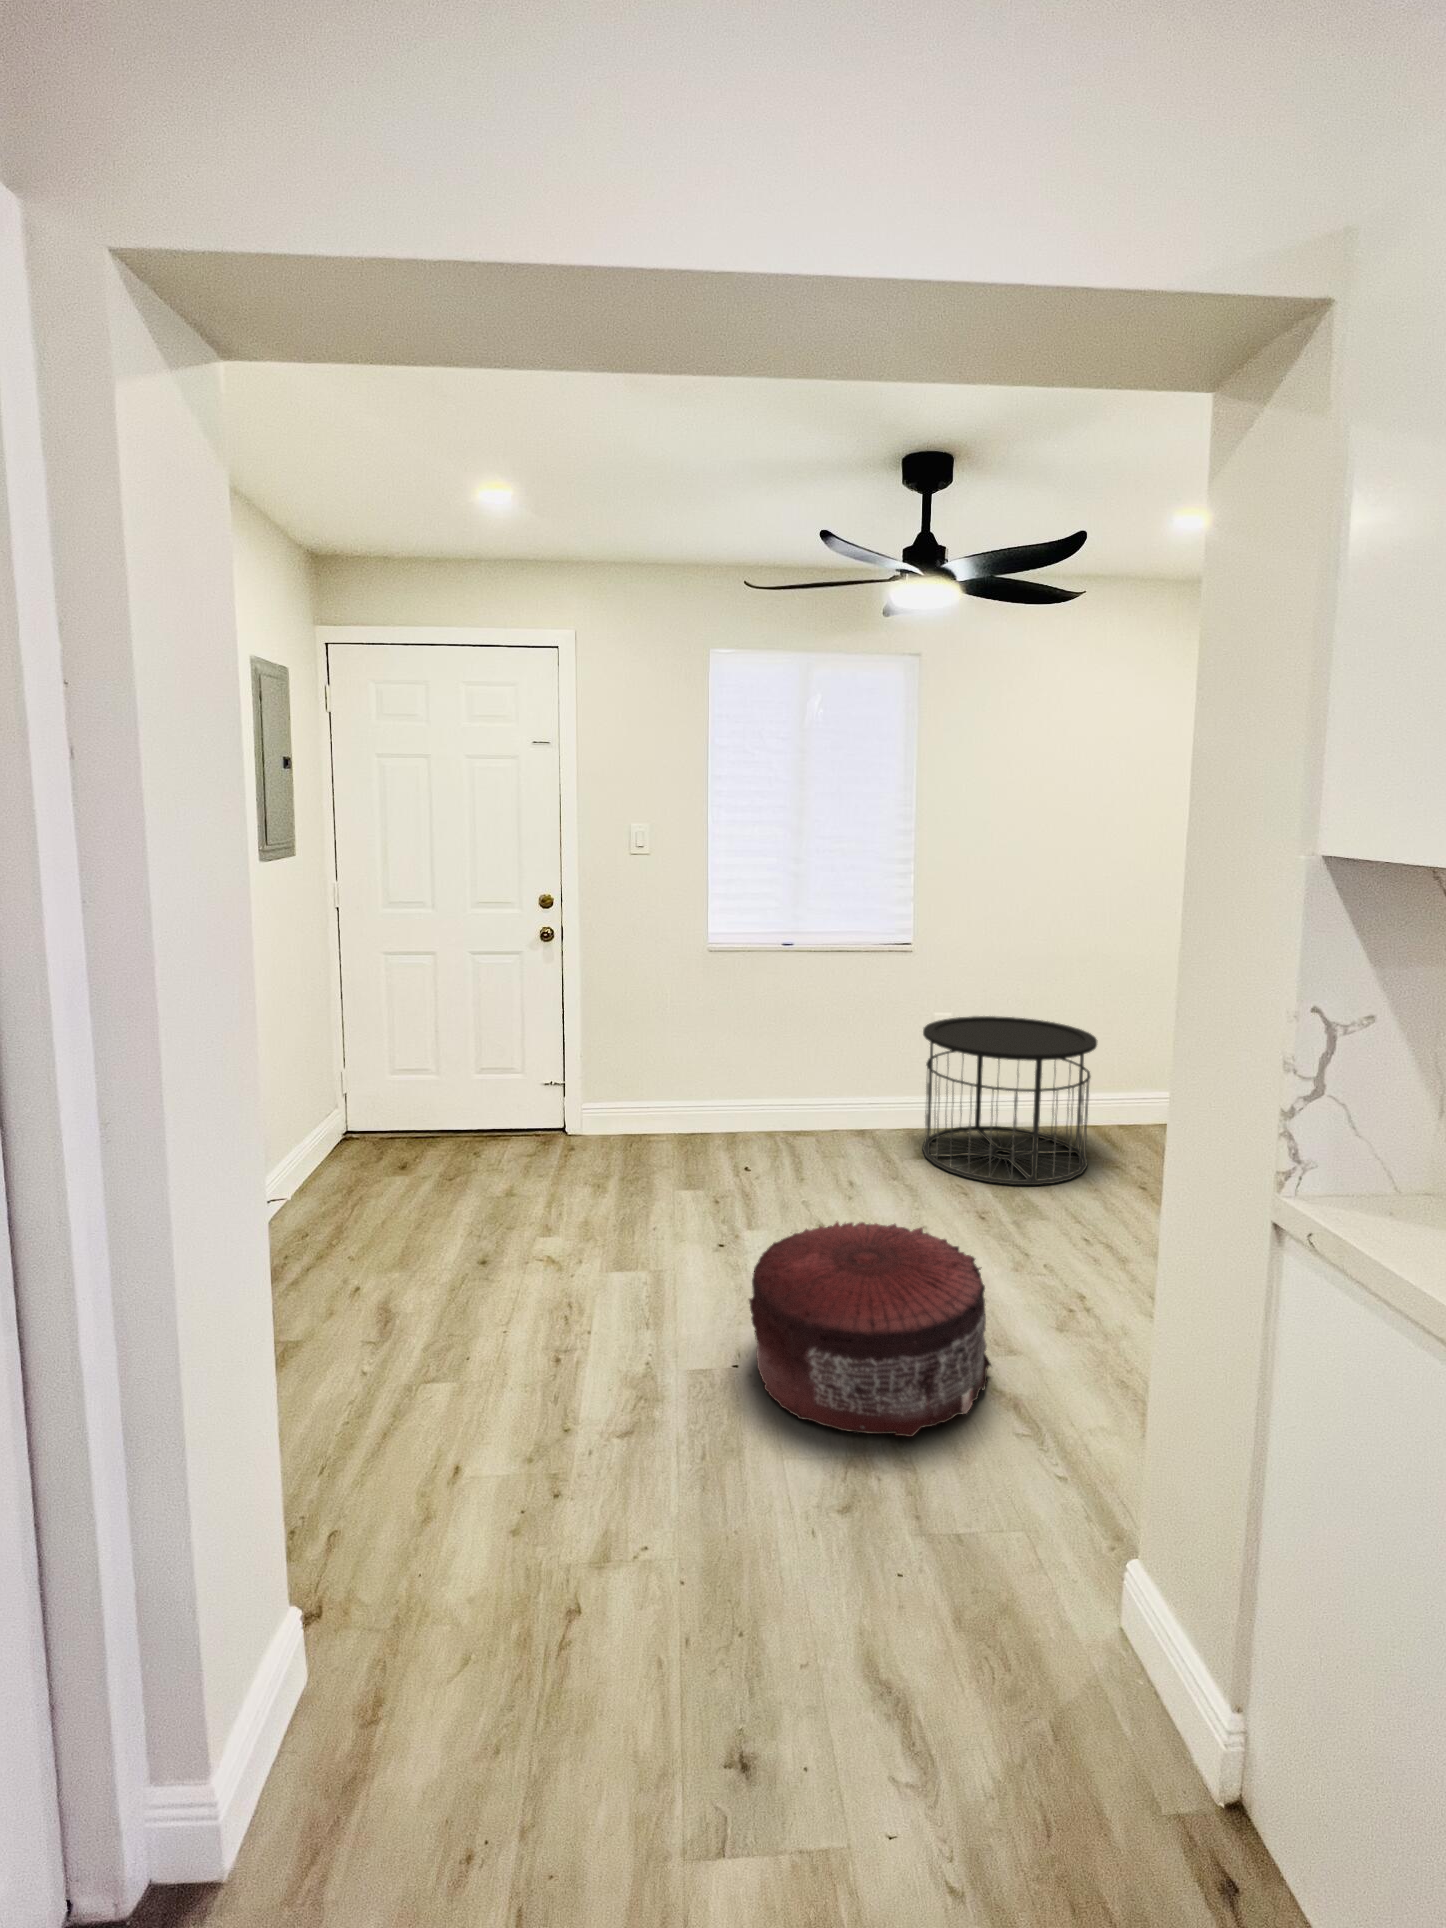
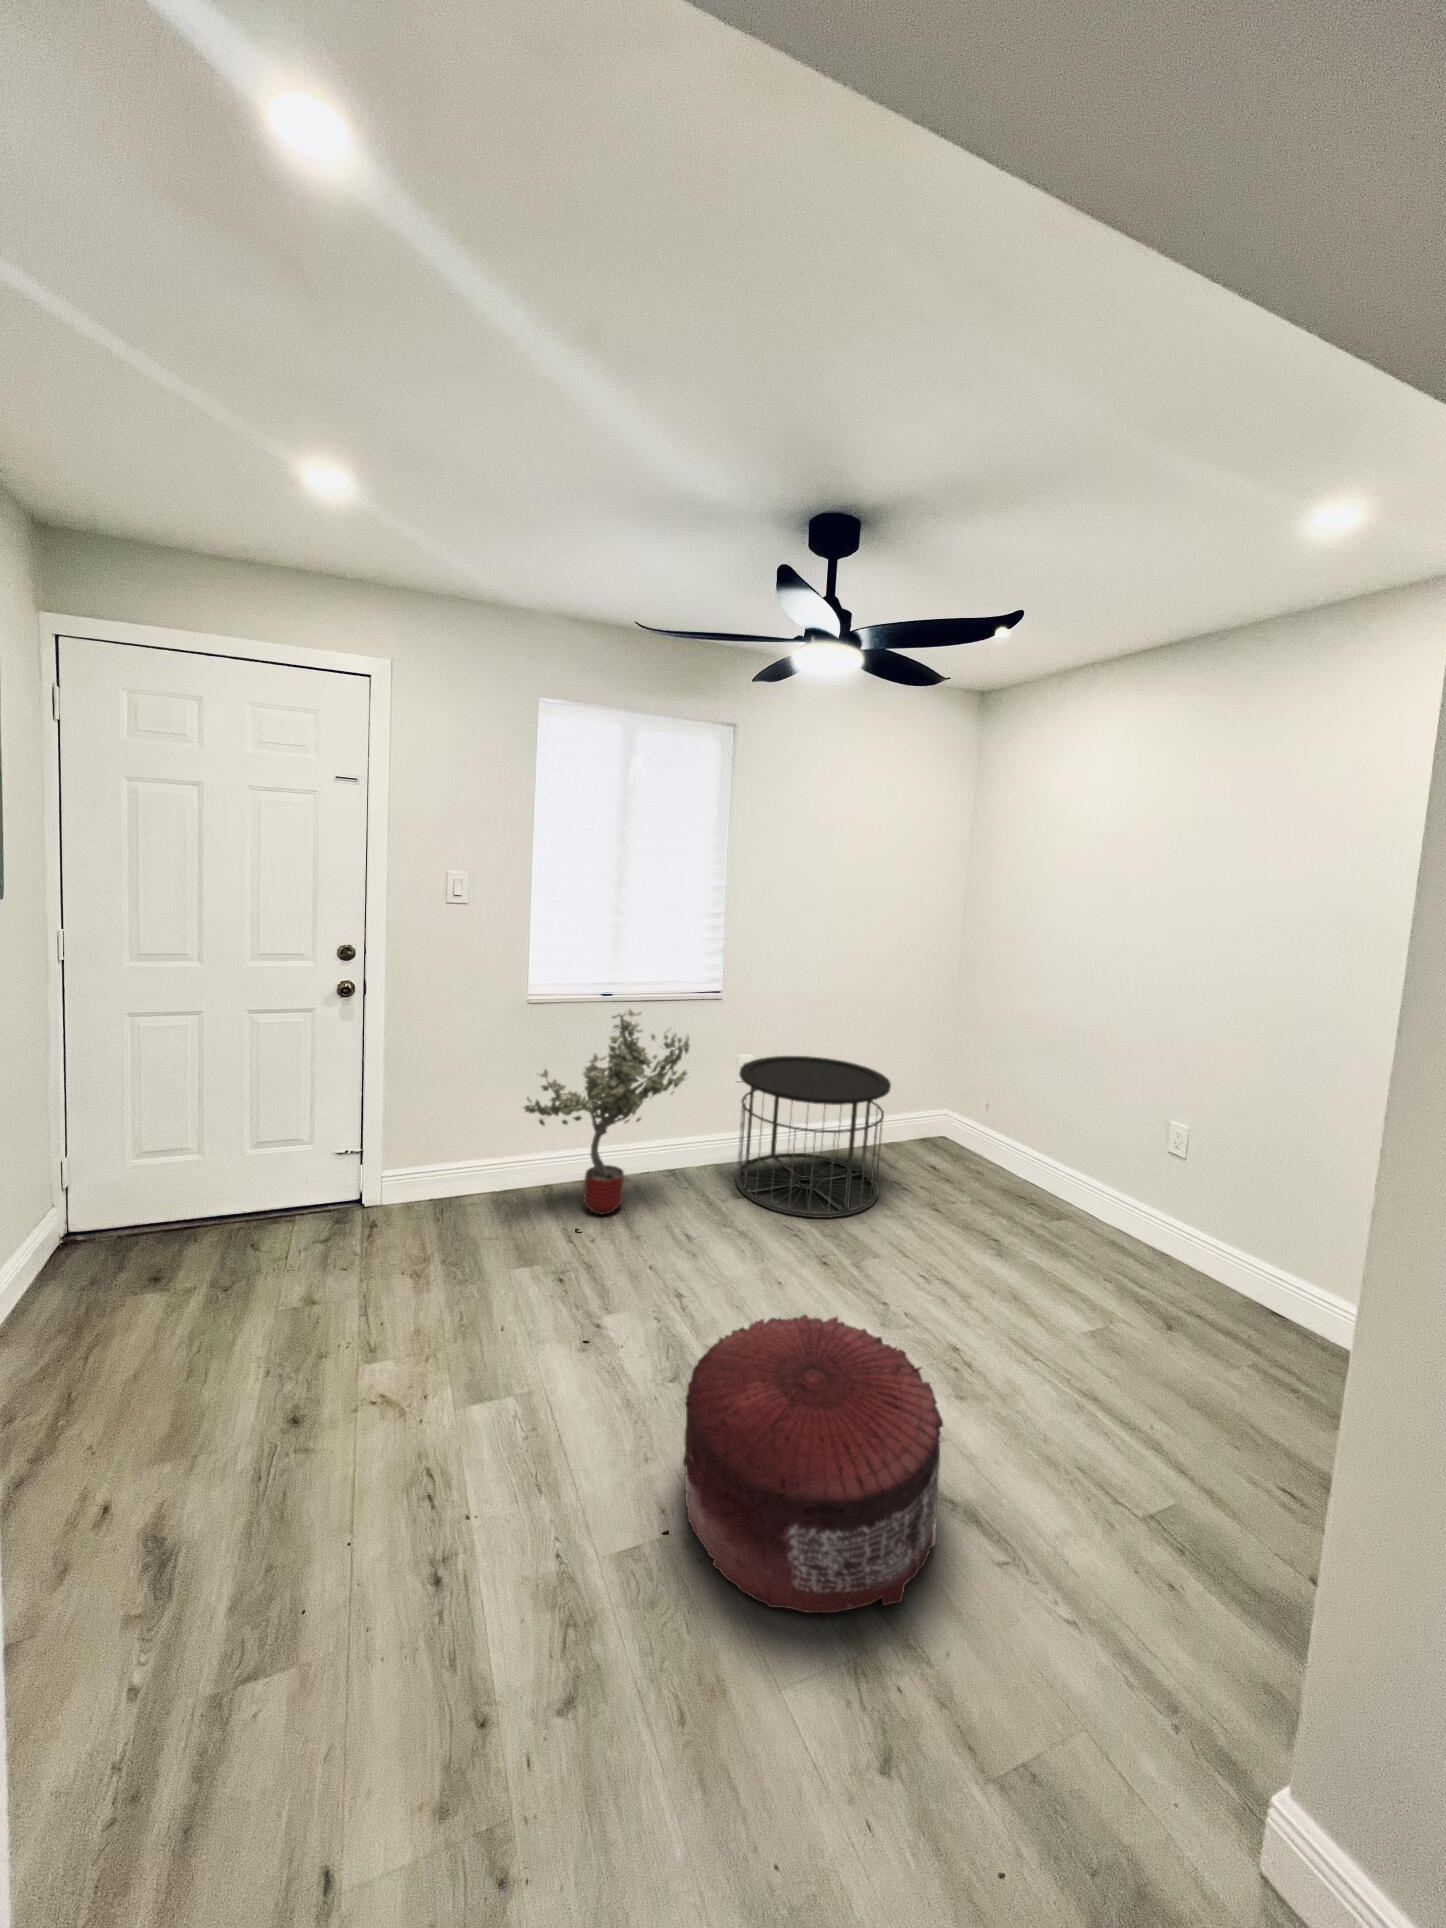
potted tree: none [692,955,861,1160] -> present [524,1009,690,1214]

